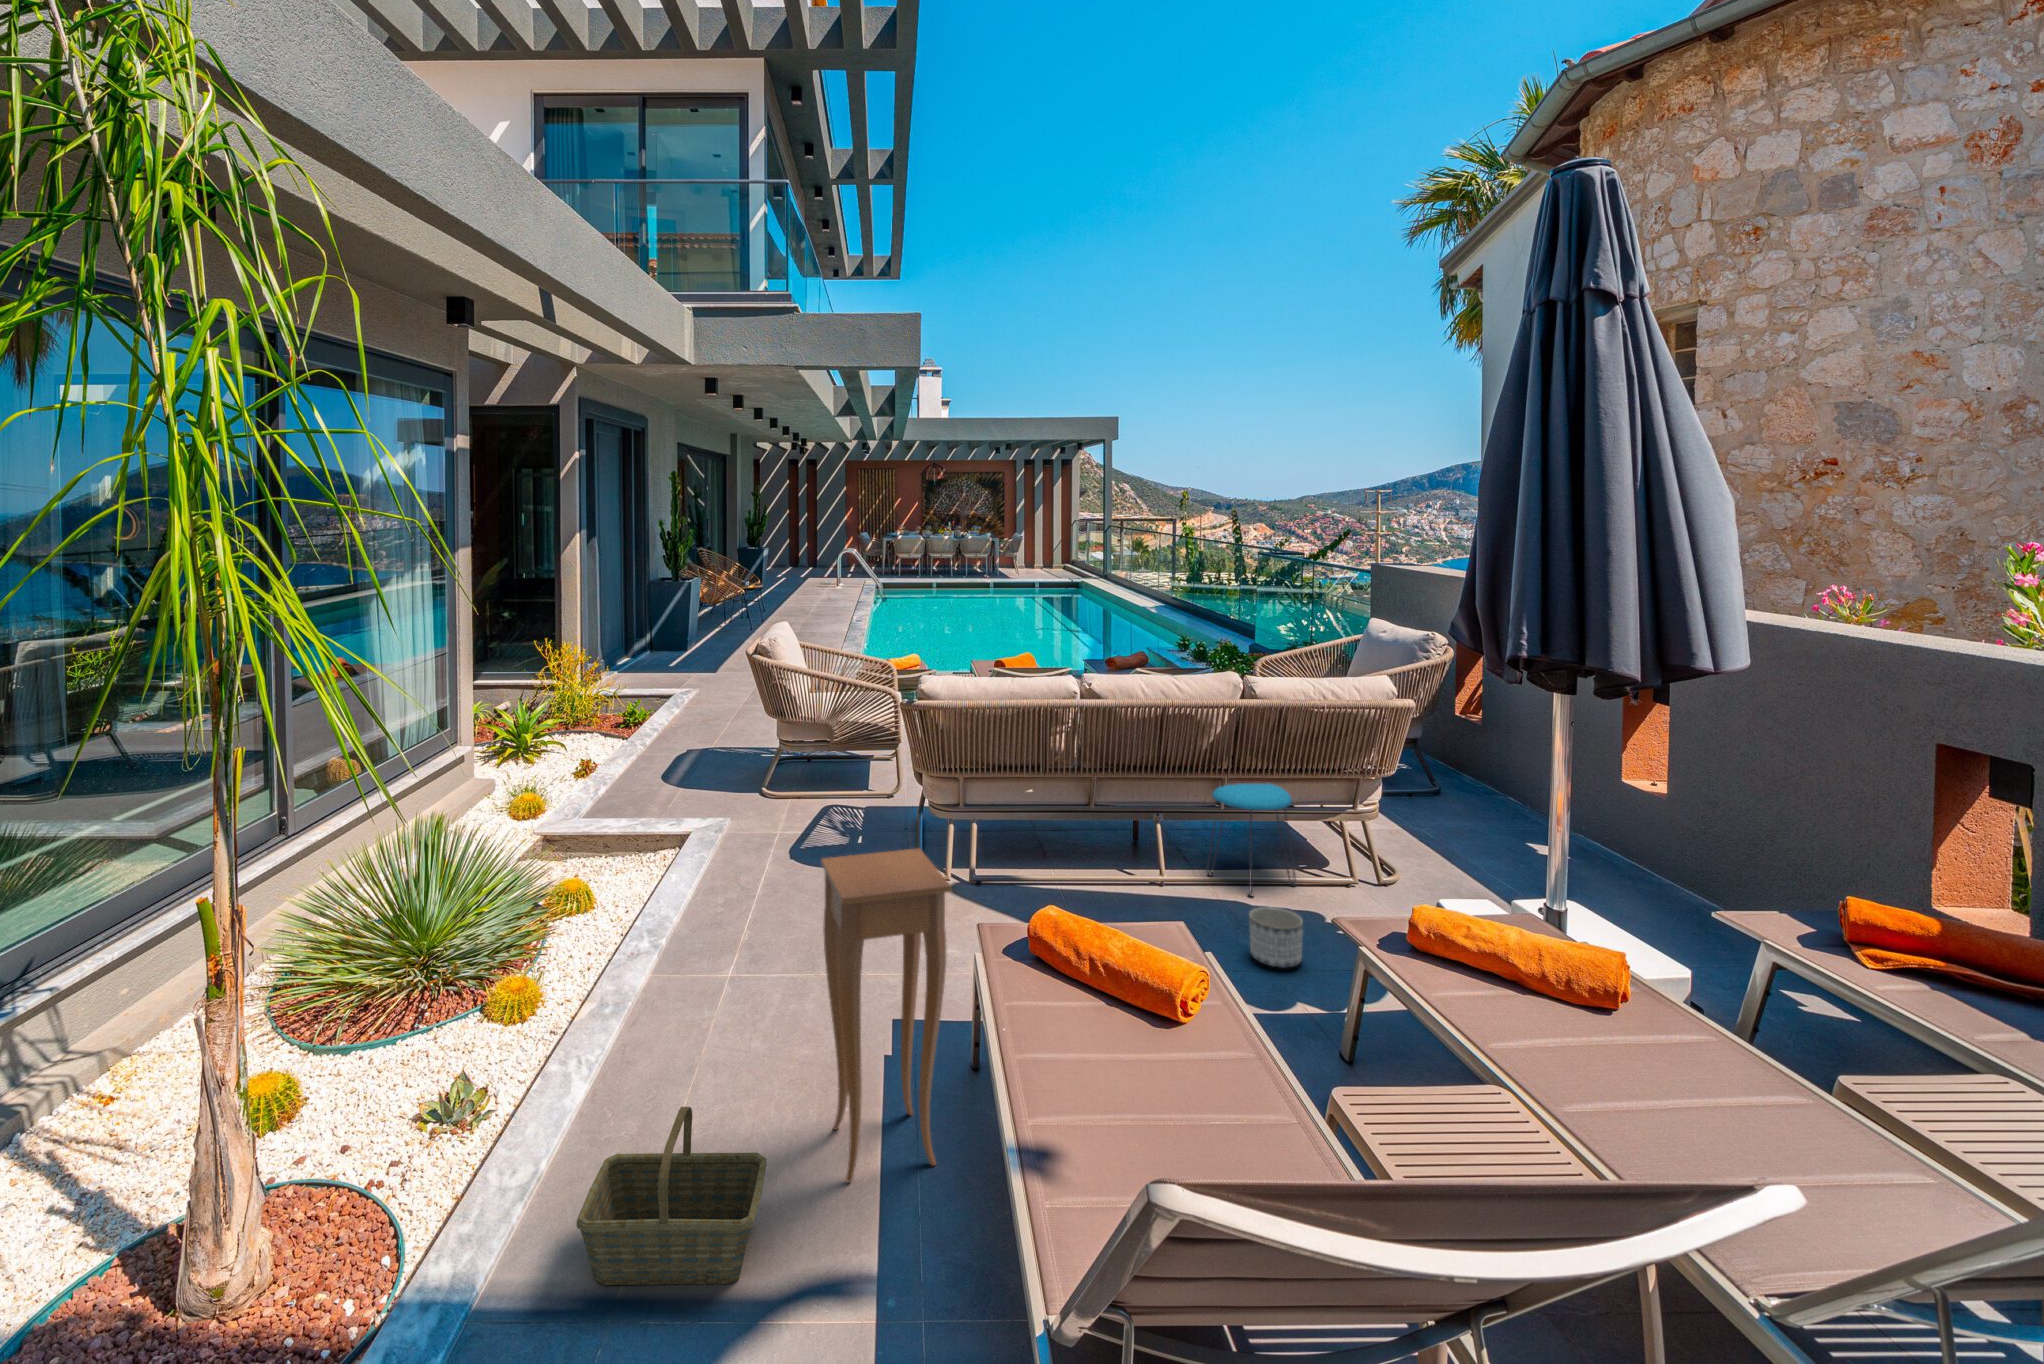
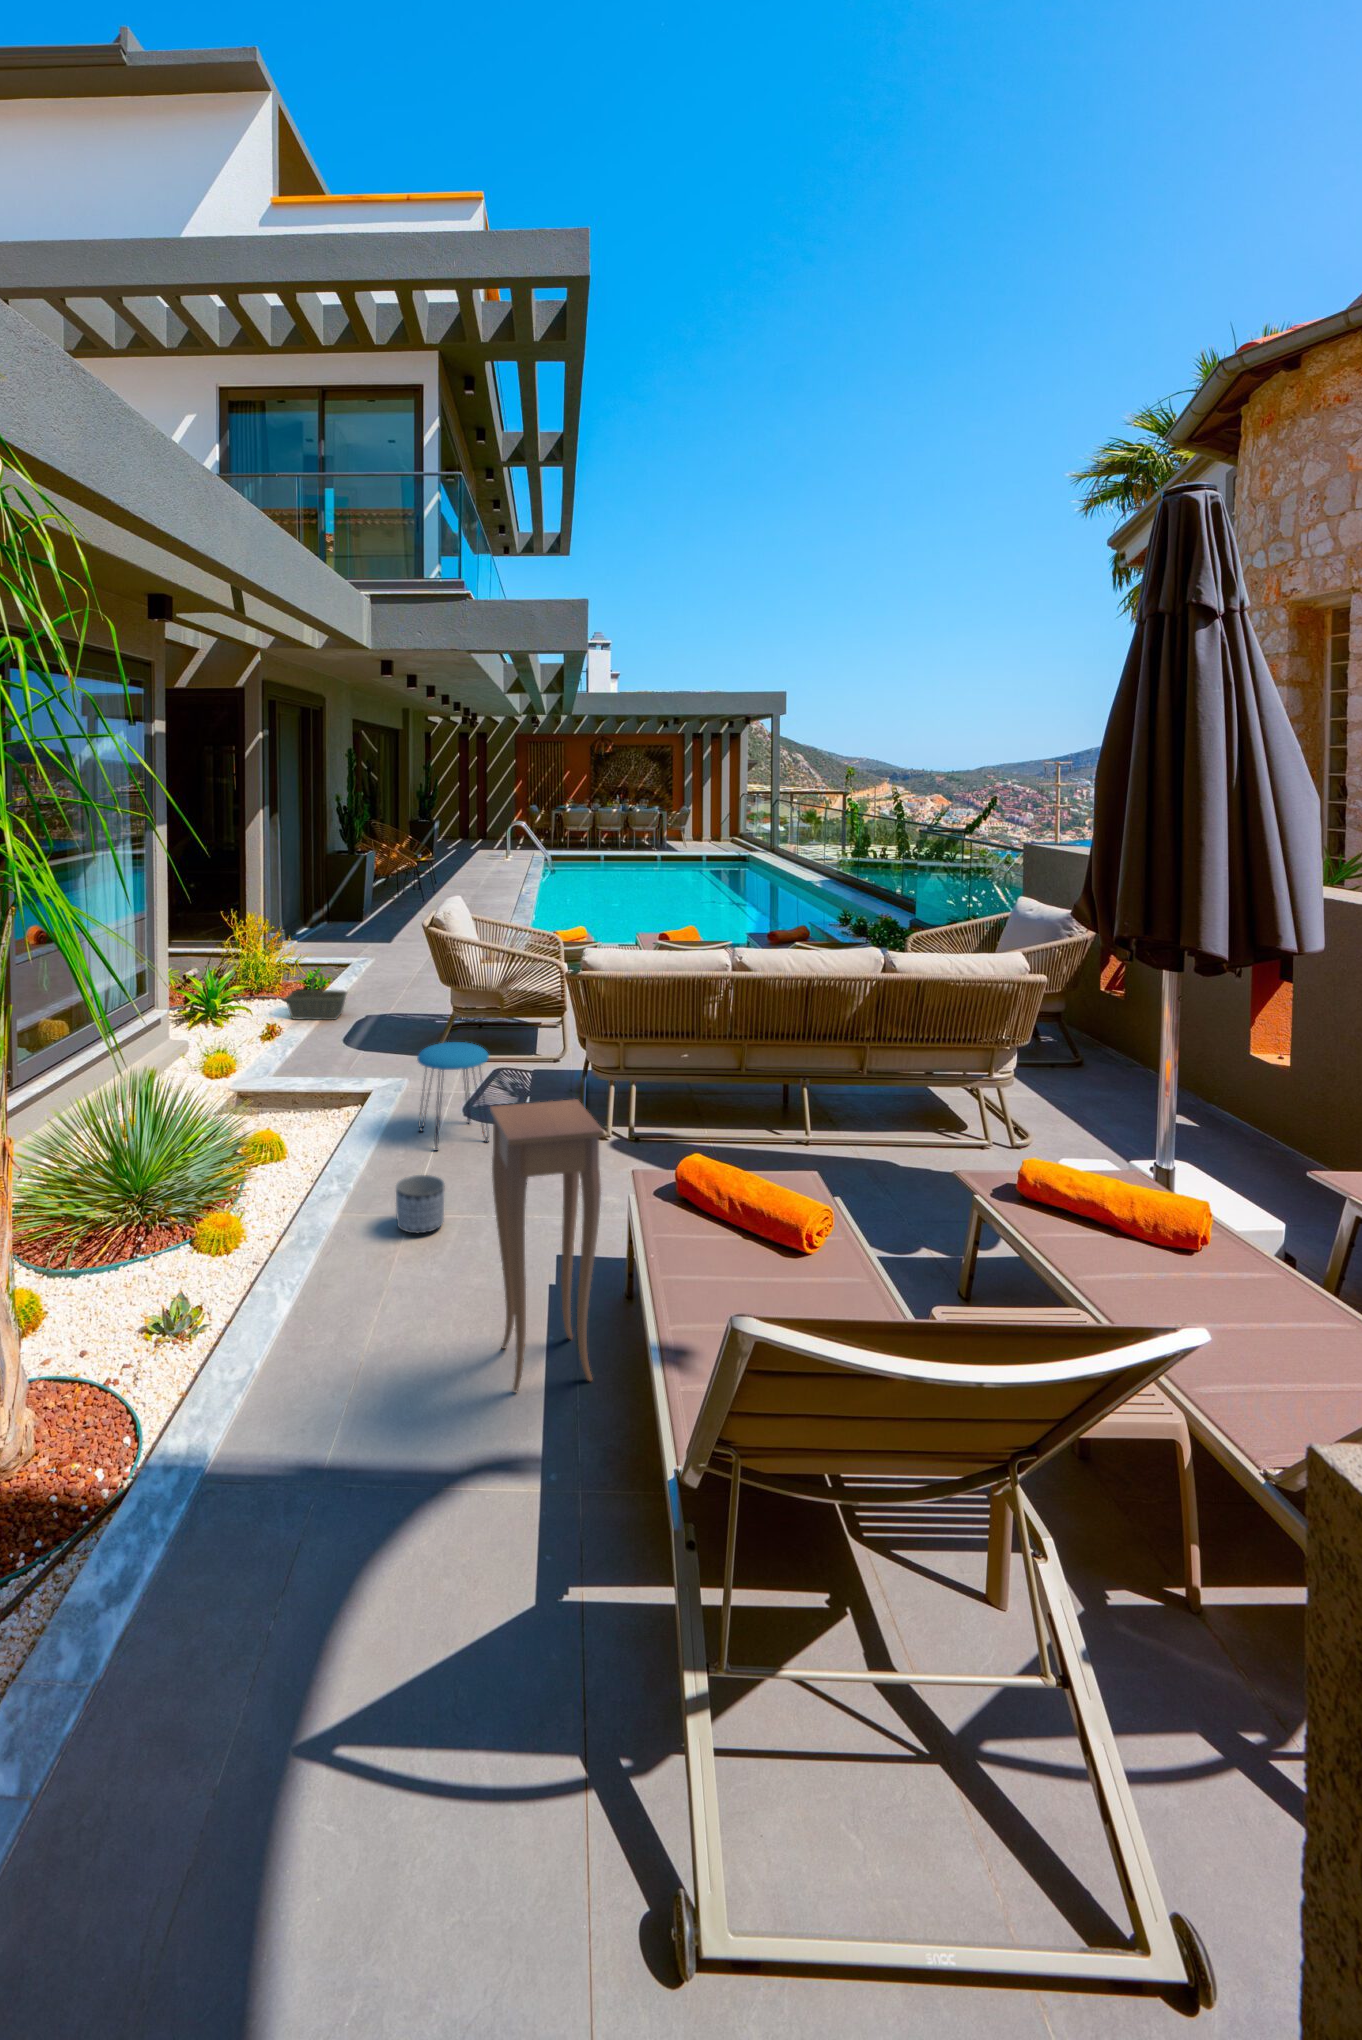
stool: present [1207,784,1296,896] -> present [417,1042,489,1150]
planter: present [1249,907,1303,968] -> present [396,1175,445,1233]
basket: present [576,1107,767,1285] -> present [286,973,347,1020]

